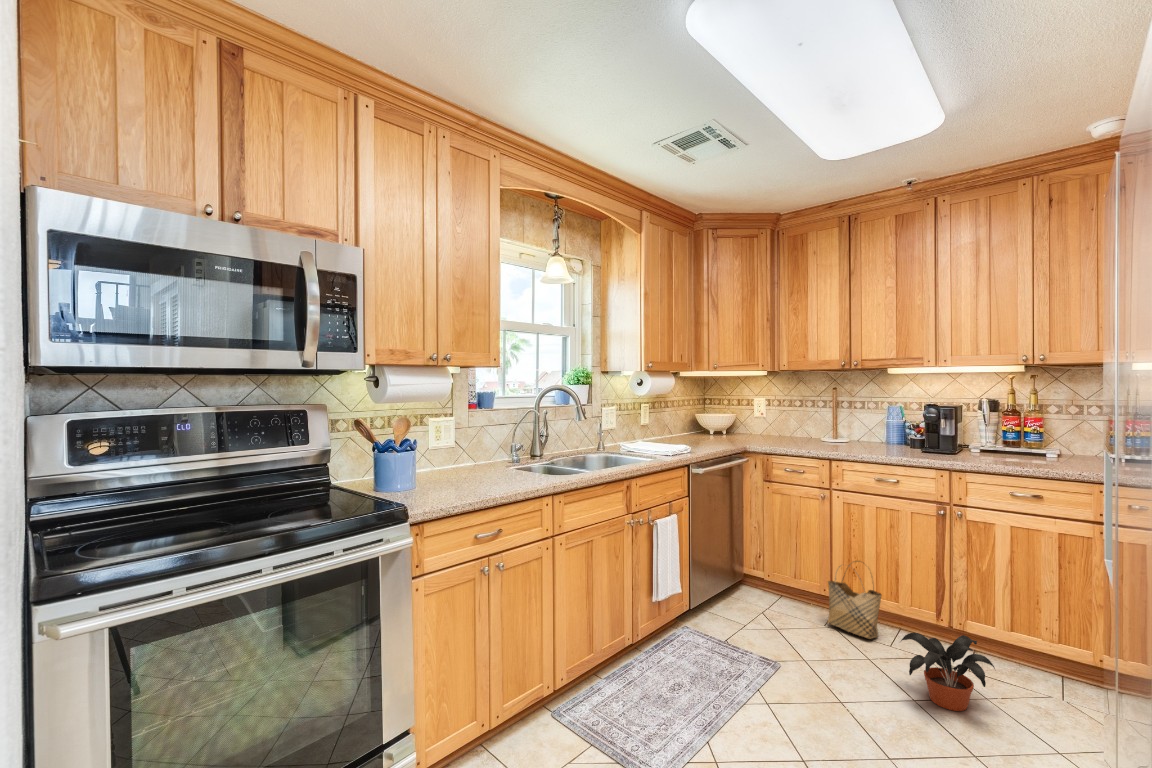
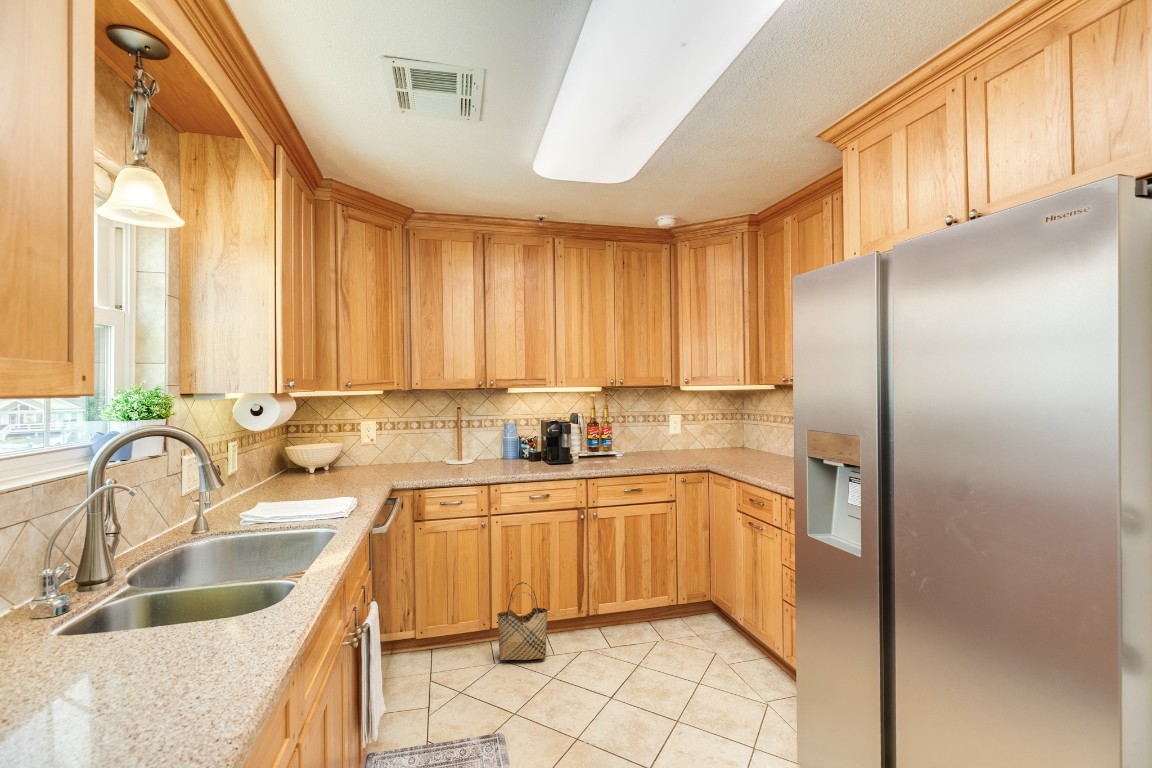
potted plant: present [901,633,995,711] -> none [599,622,673,696]

